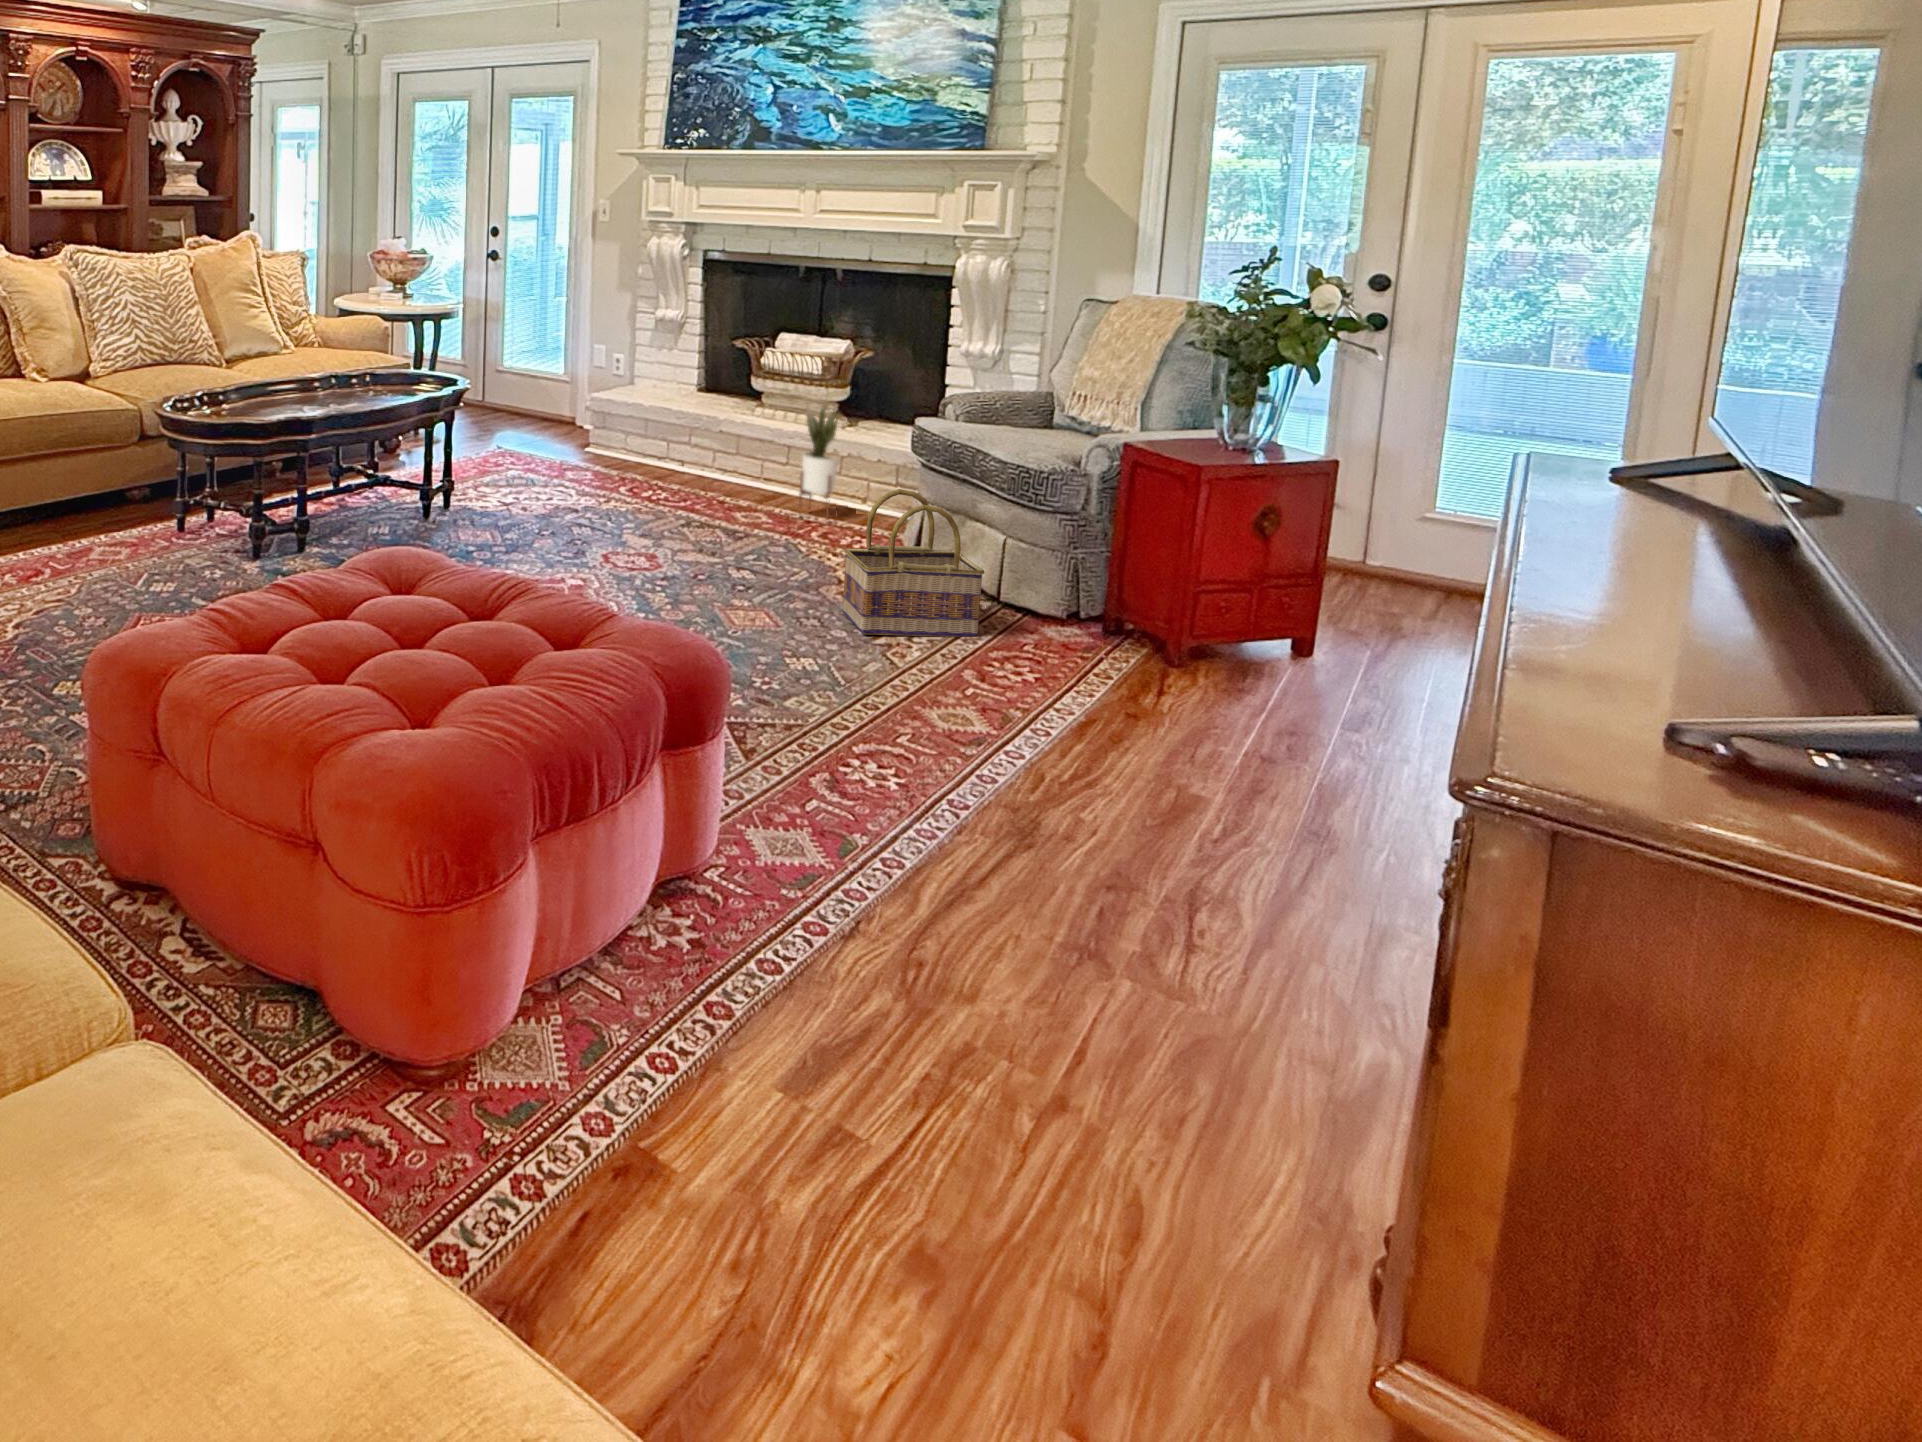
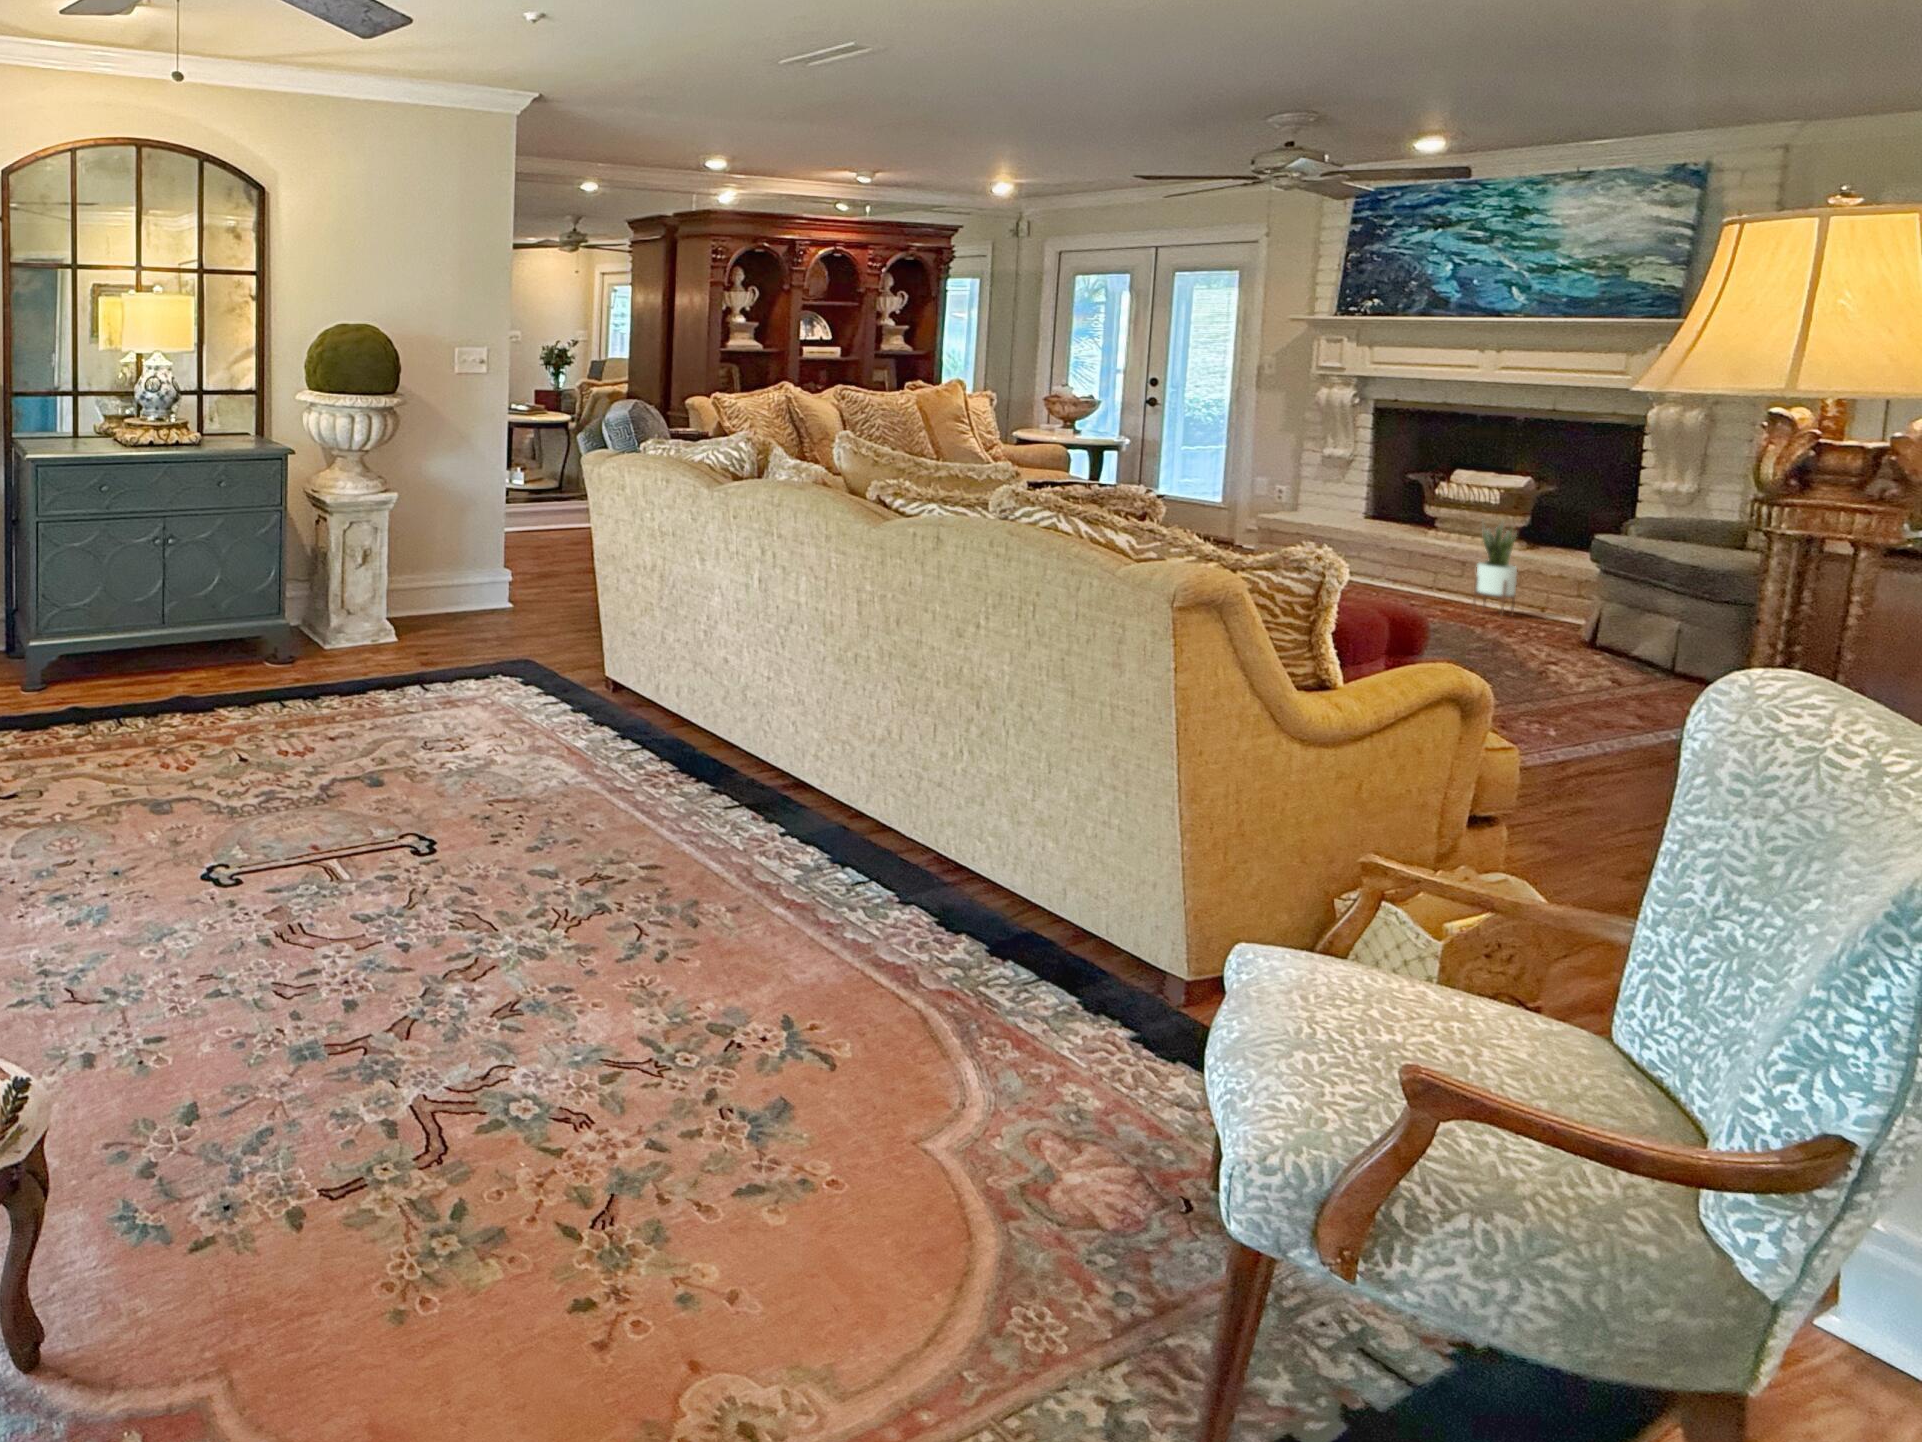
basket: present [842,489,985,637] -> none [1513,575,1649,685]

